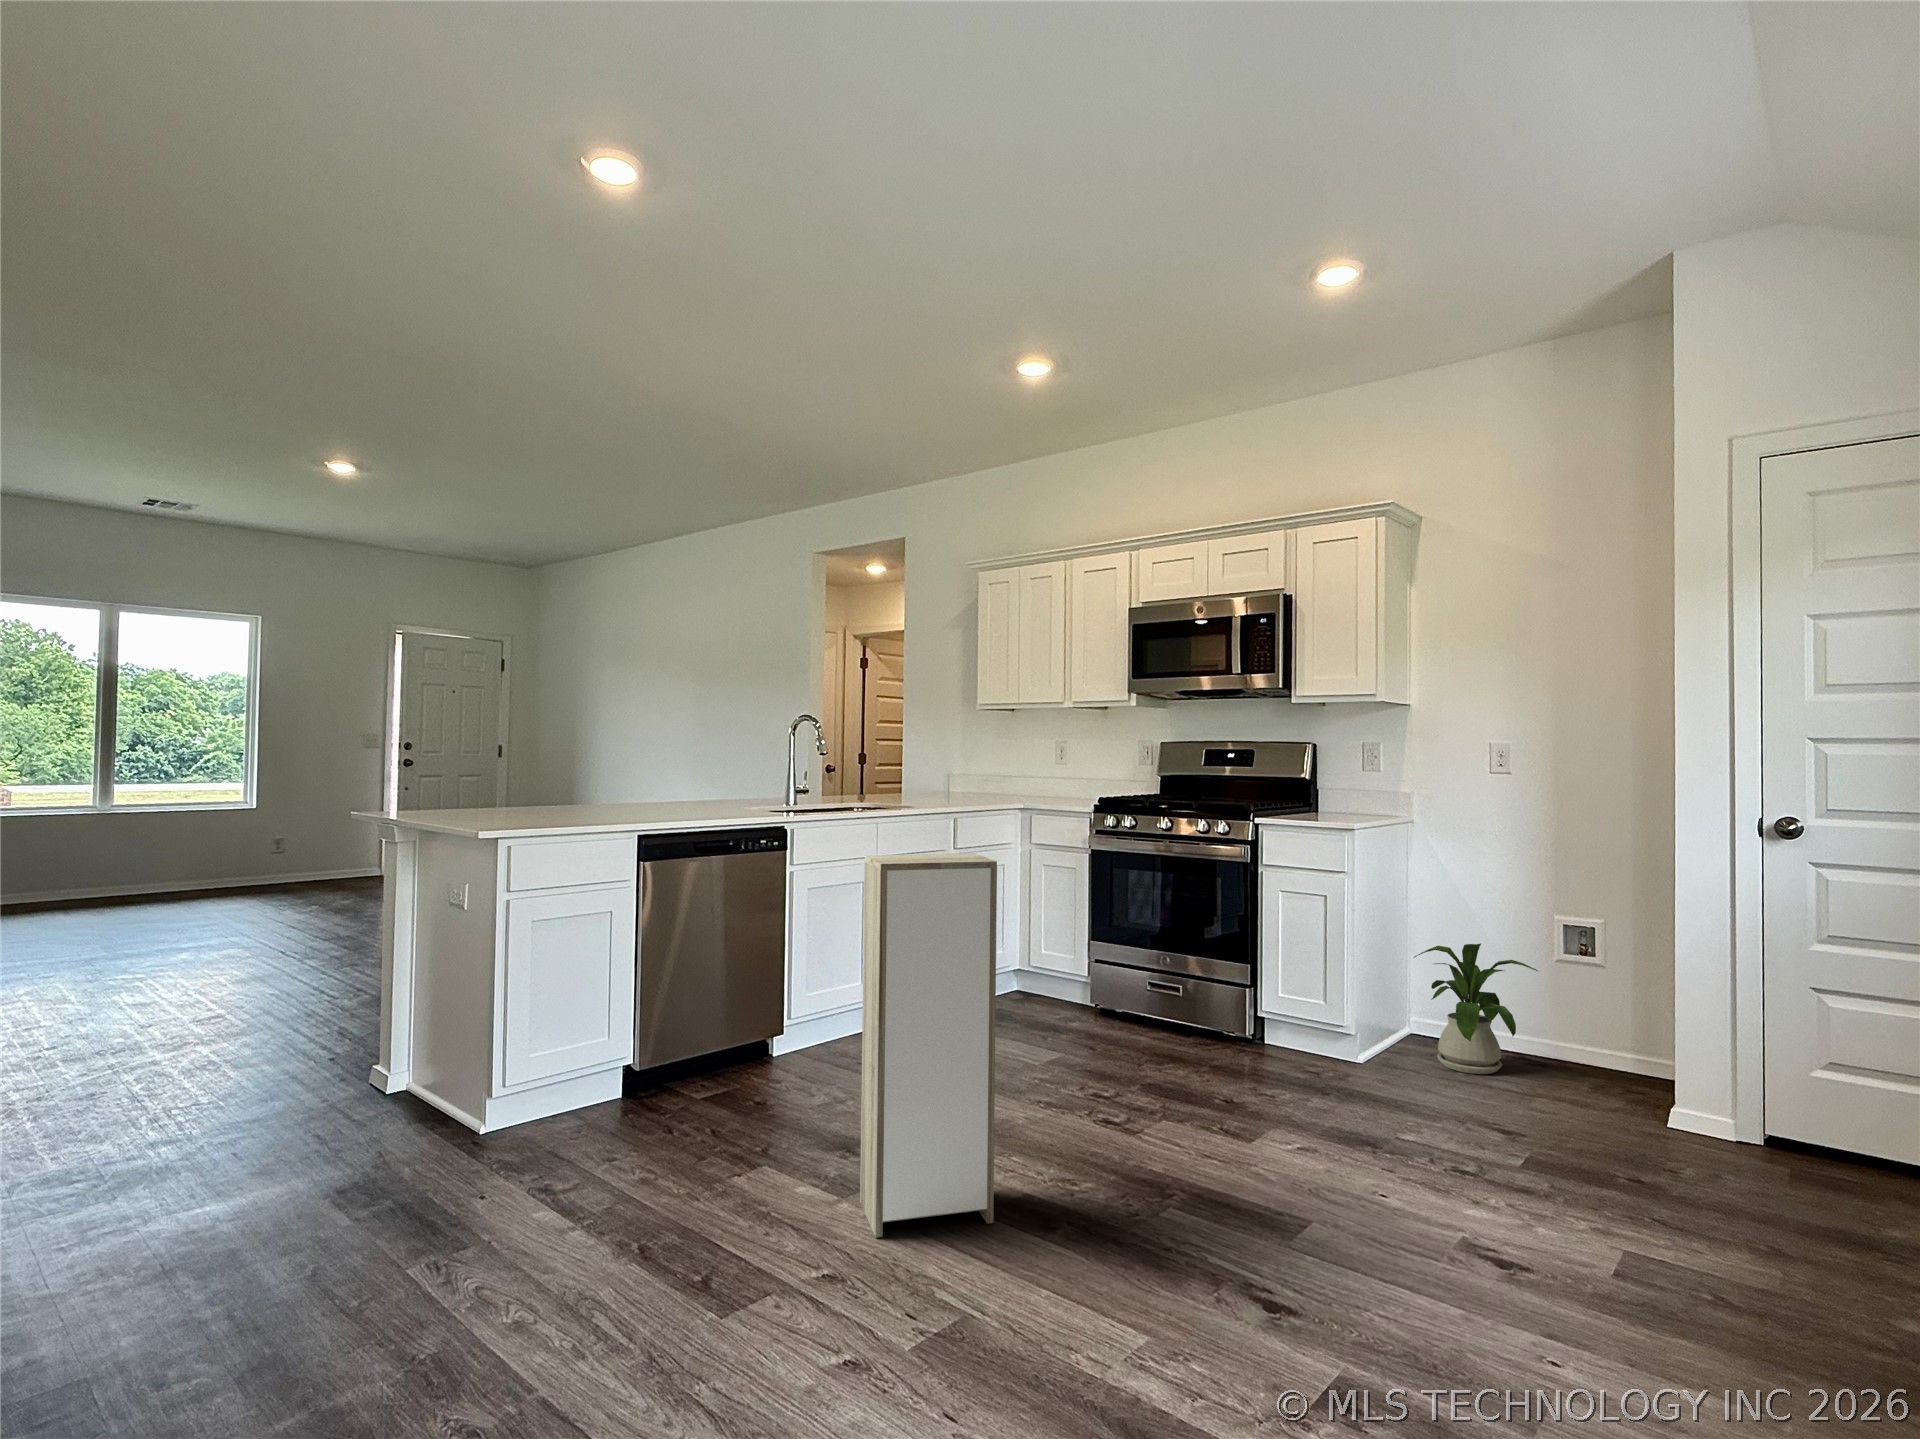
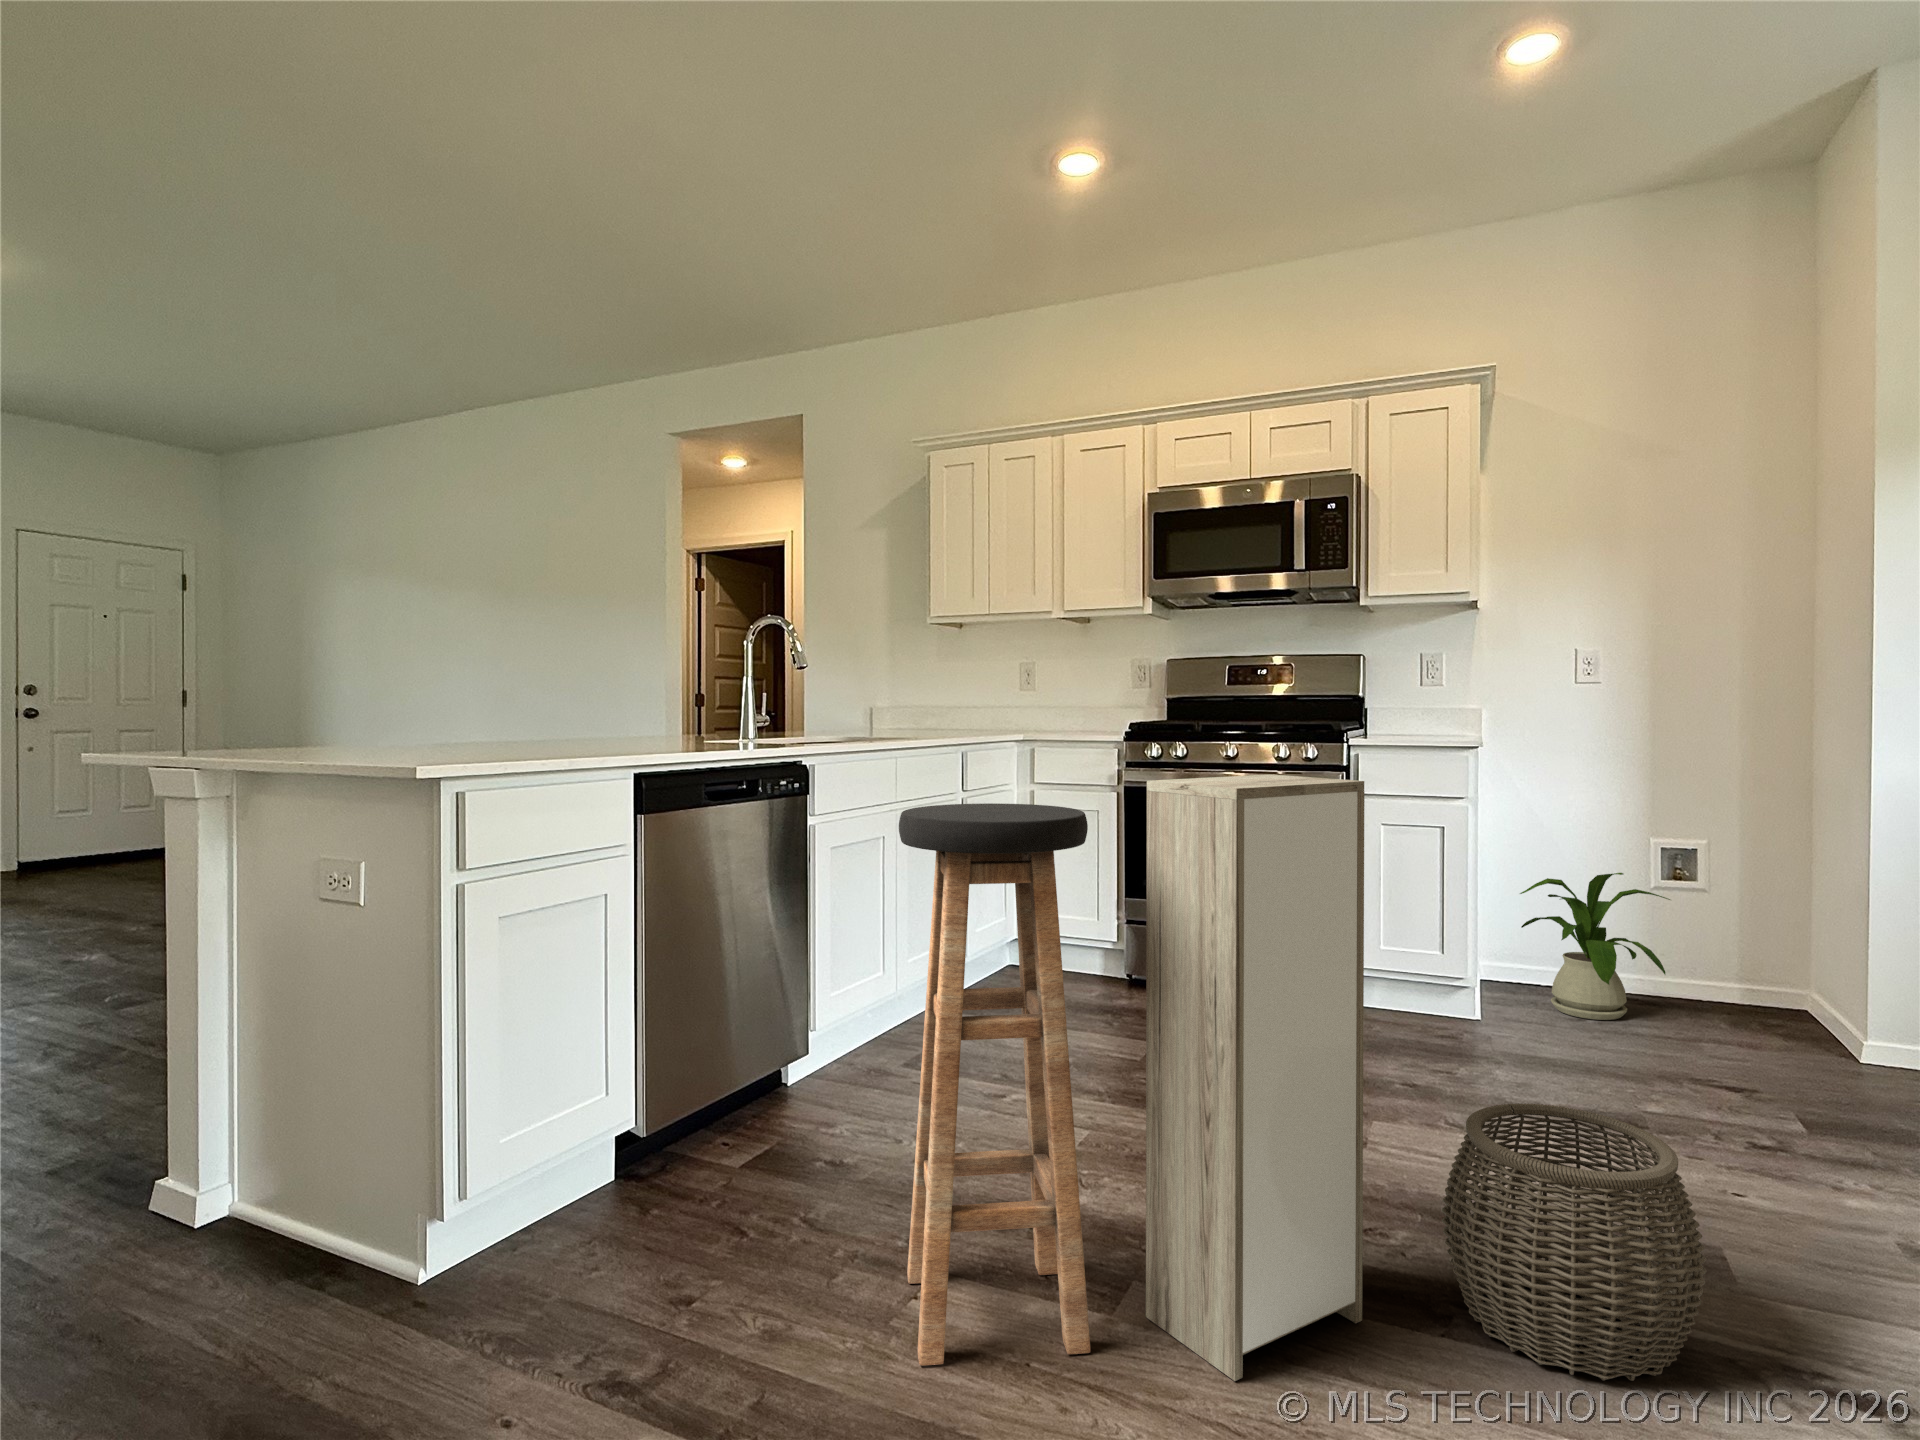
bar stool: none [706,864,837,1213] -> present [899,803,1090,1366]
woven basket: none [1047,1092,1204,1274] -> present [1442,1103,1706,1381]

